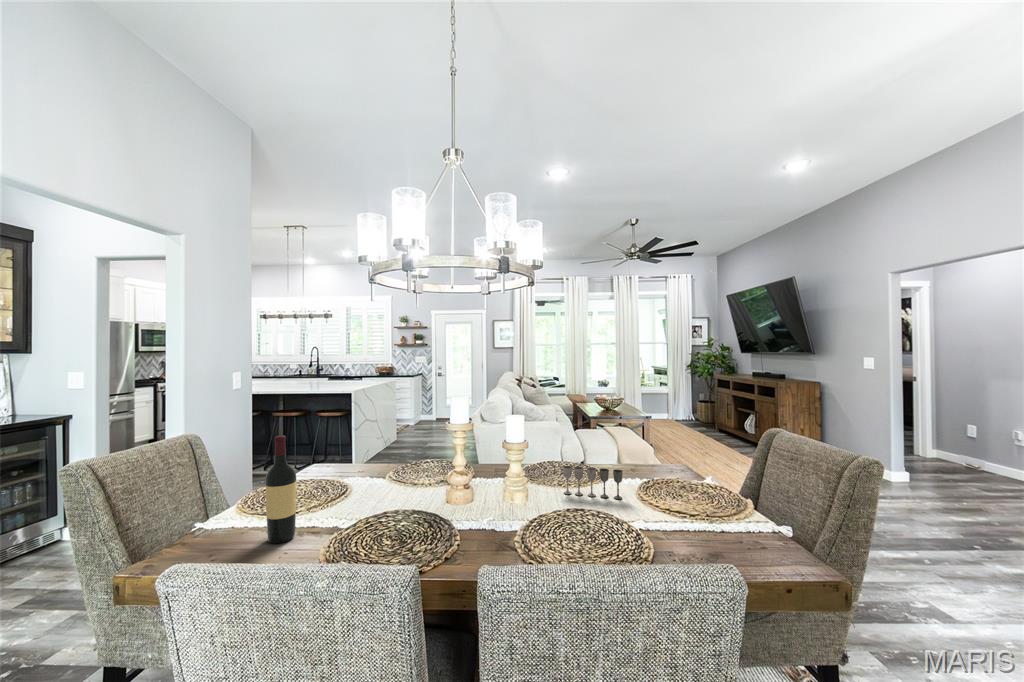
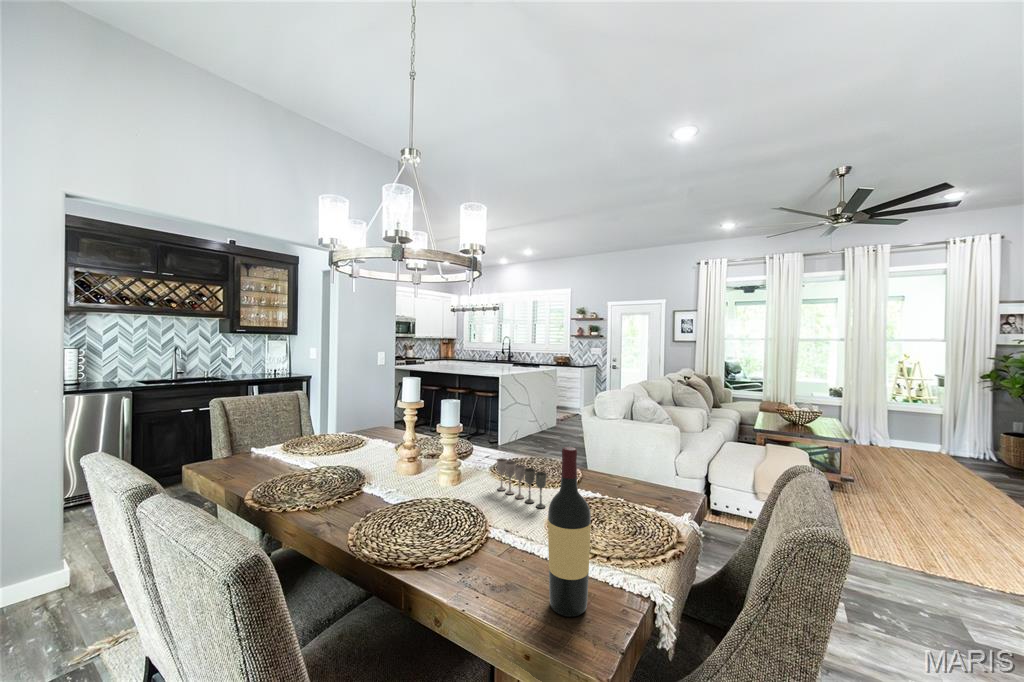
wine bottle: present [265,435,296,543] -> present [548,447,591,617]

